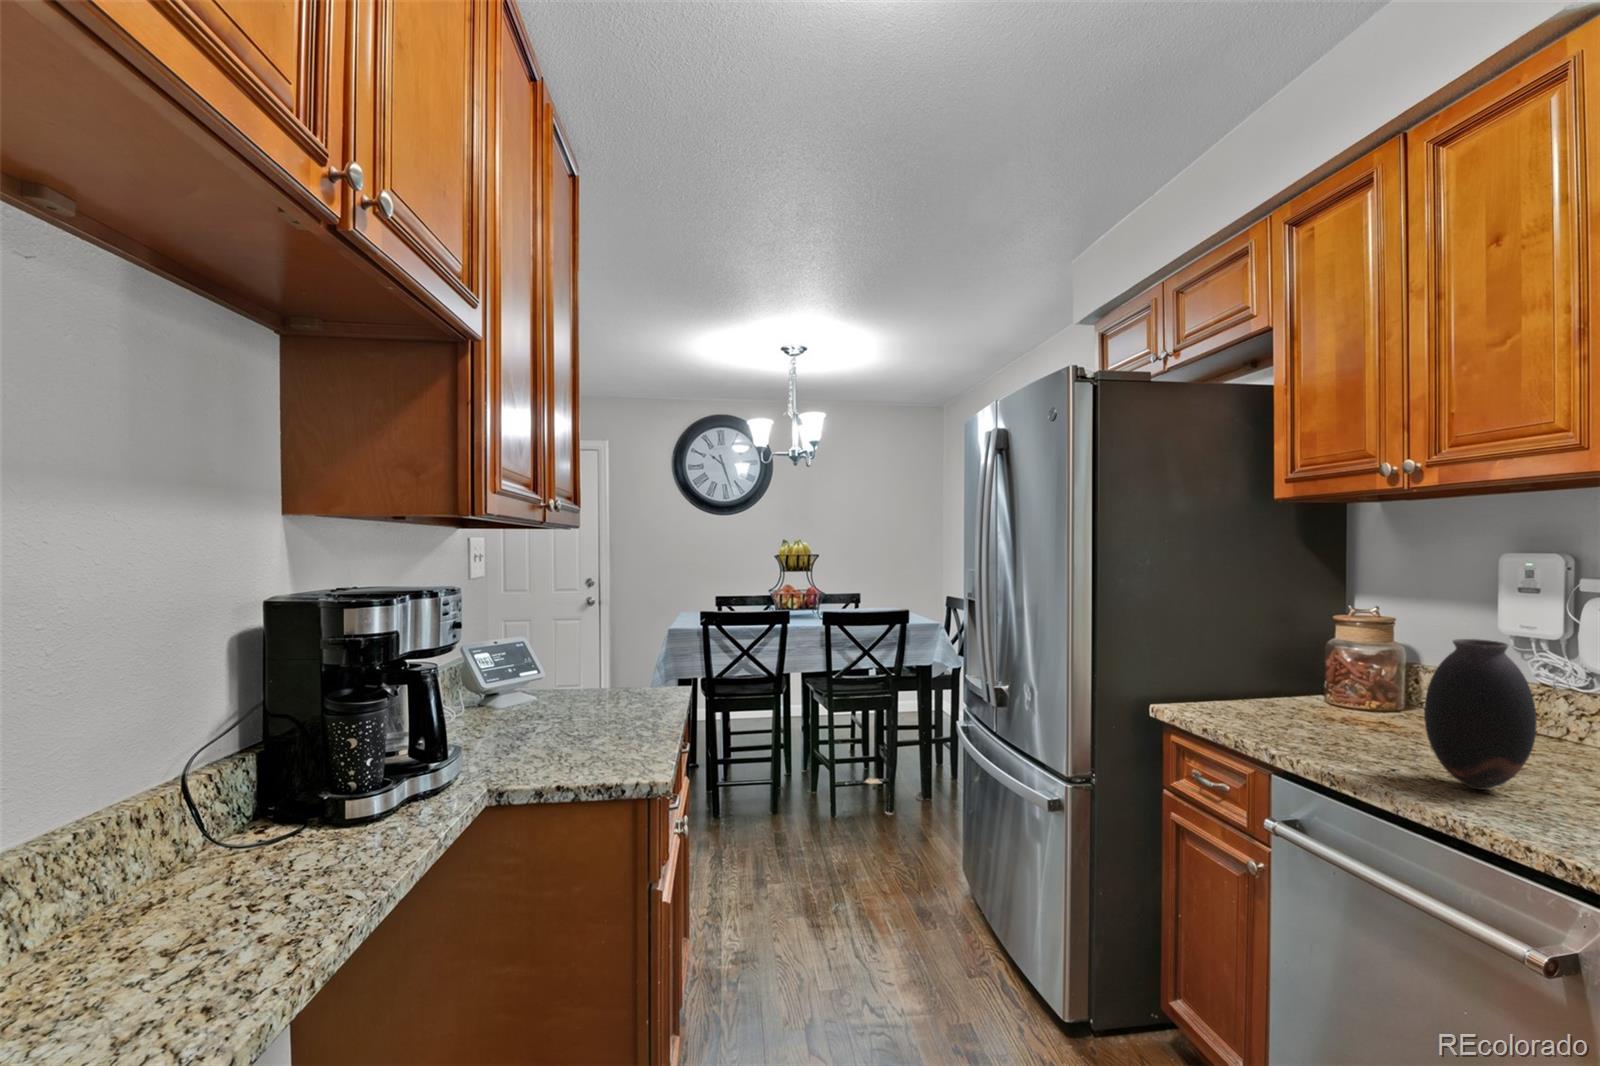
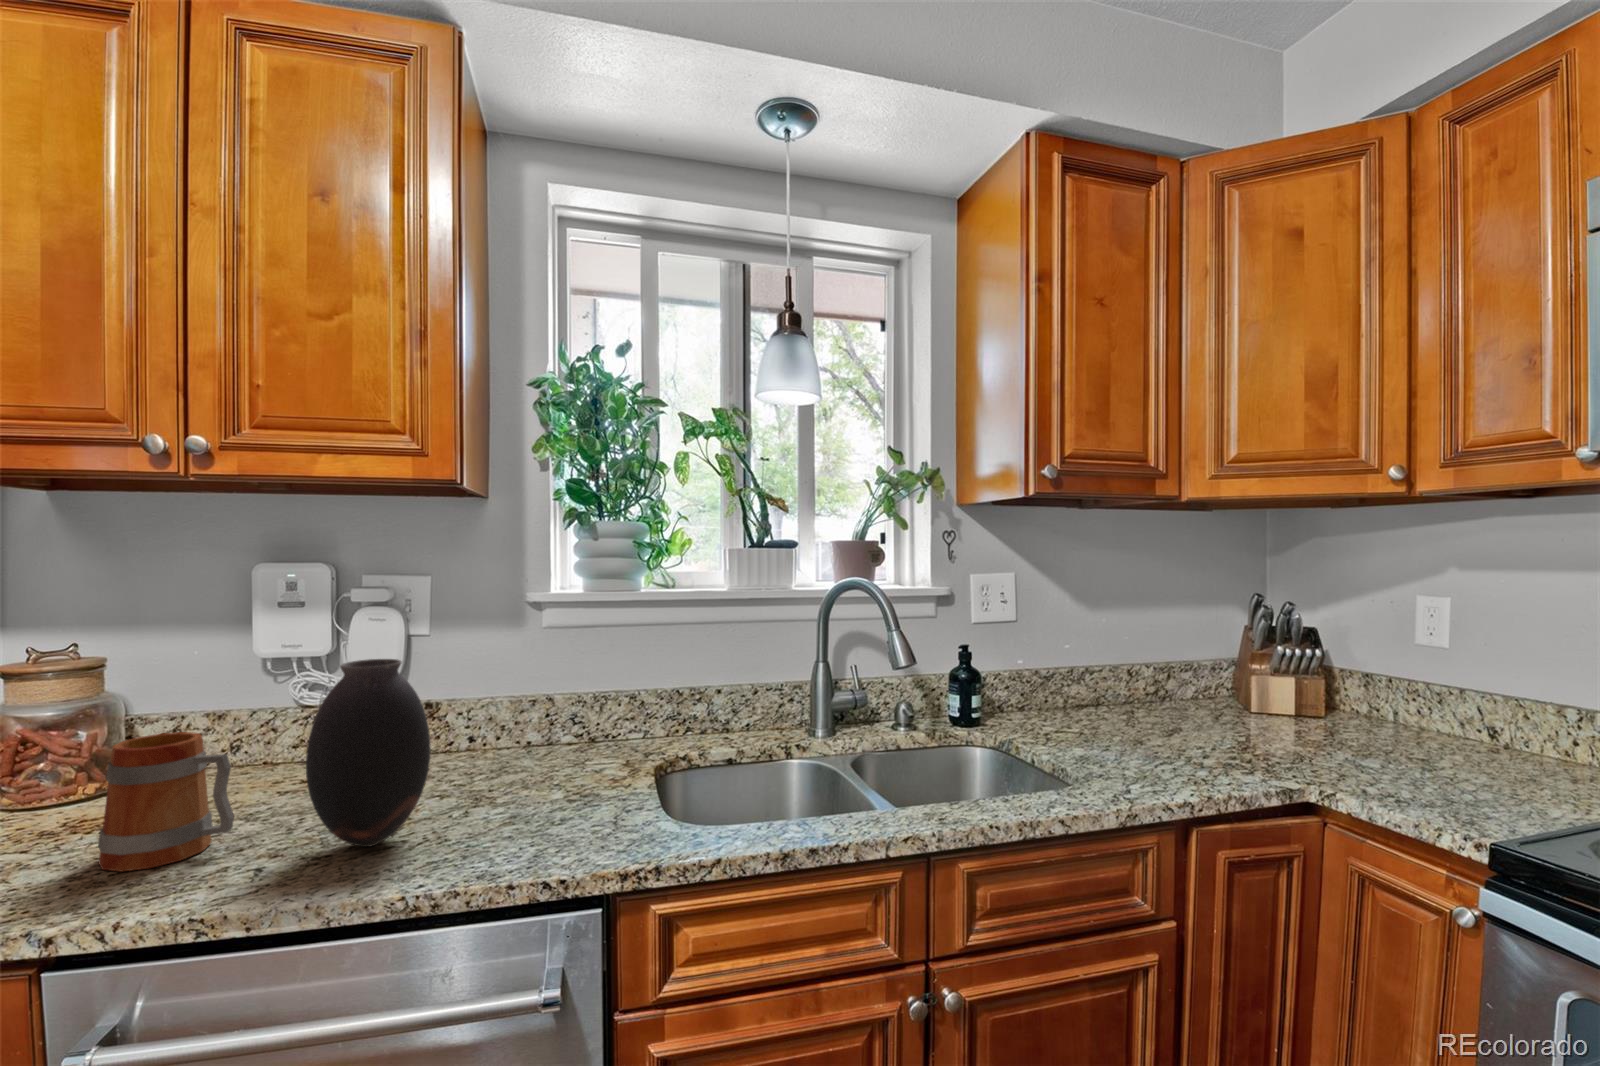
mug: none [1326,666,1398,752] -> present [98,732,234,872]

